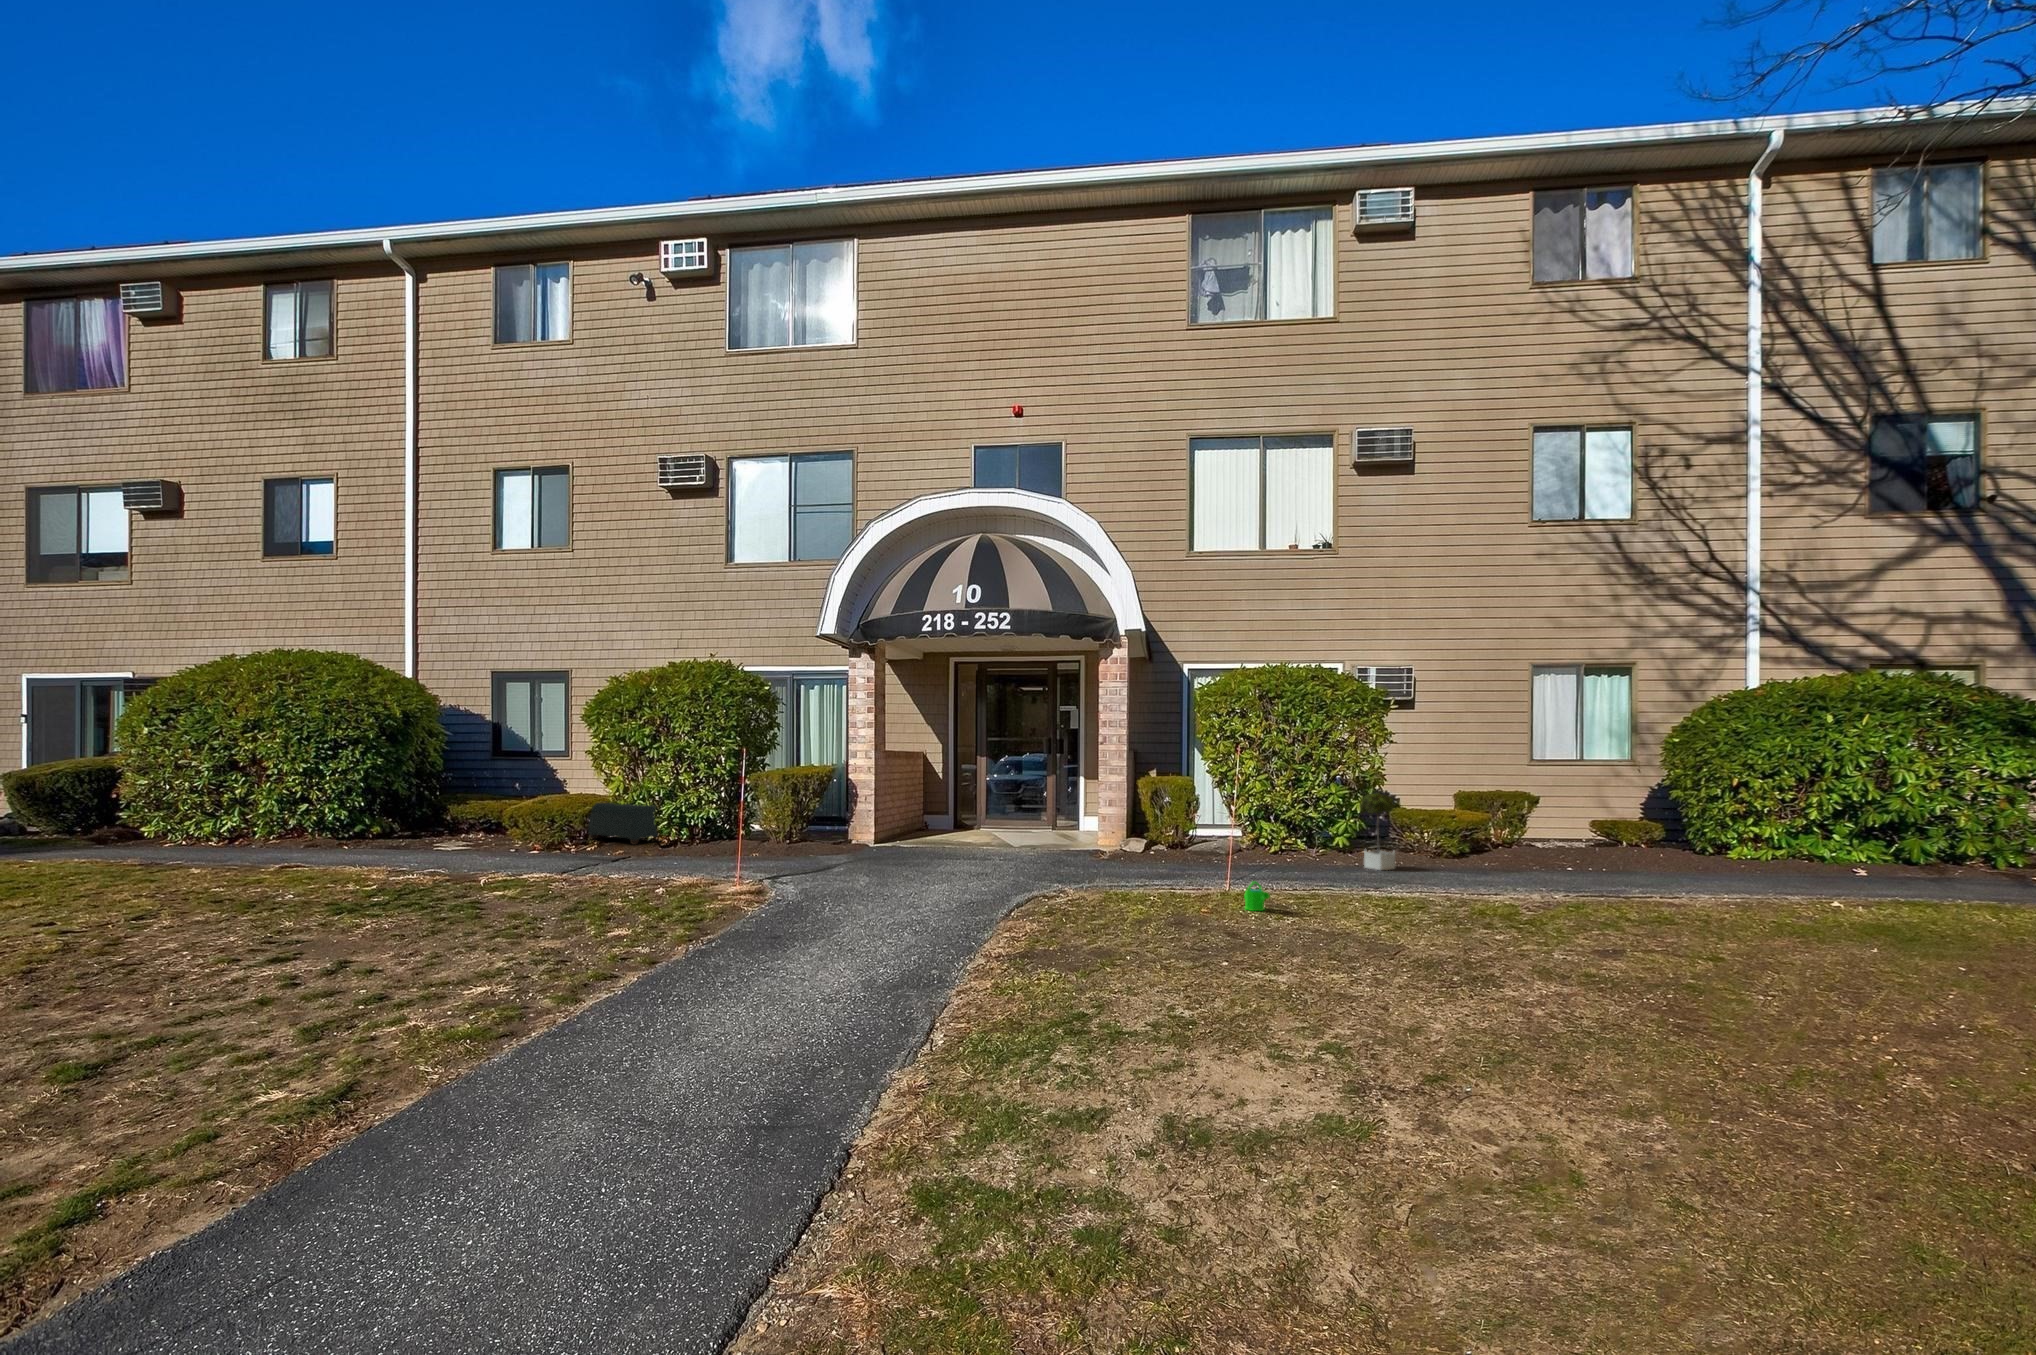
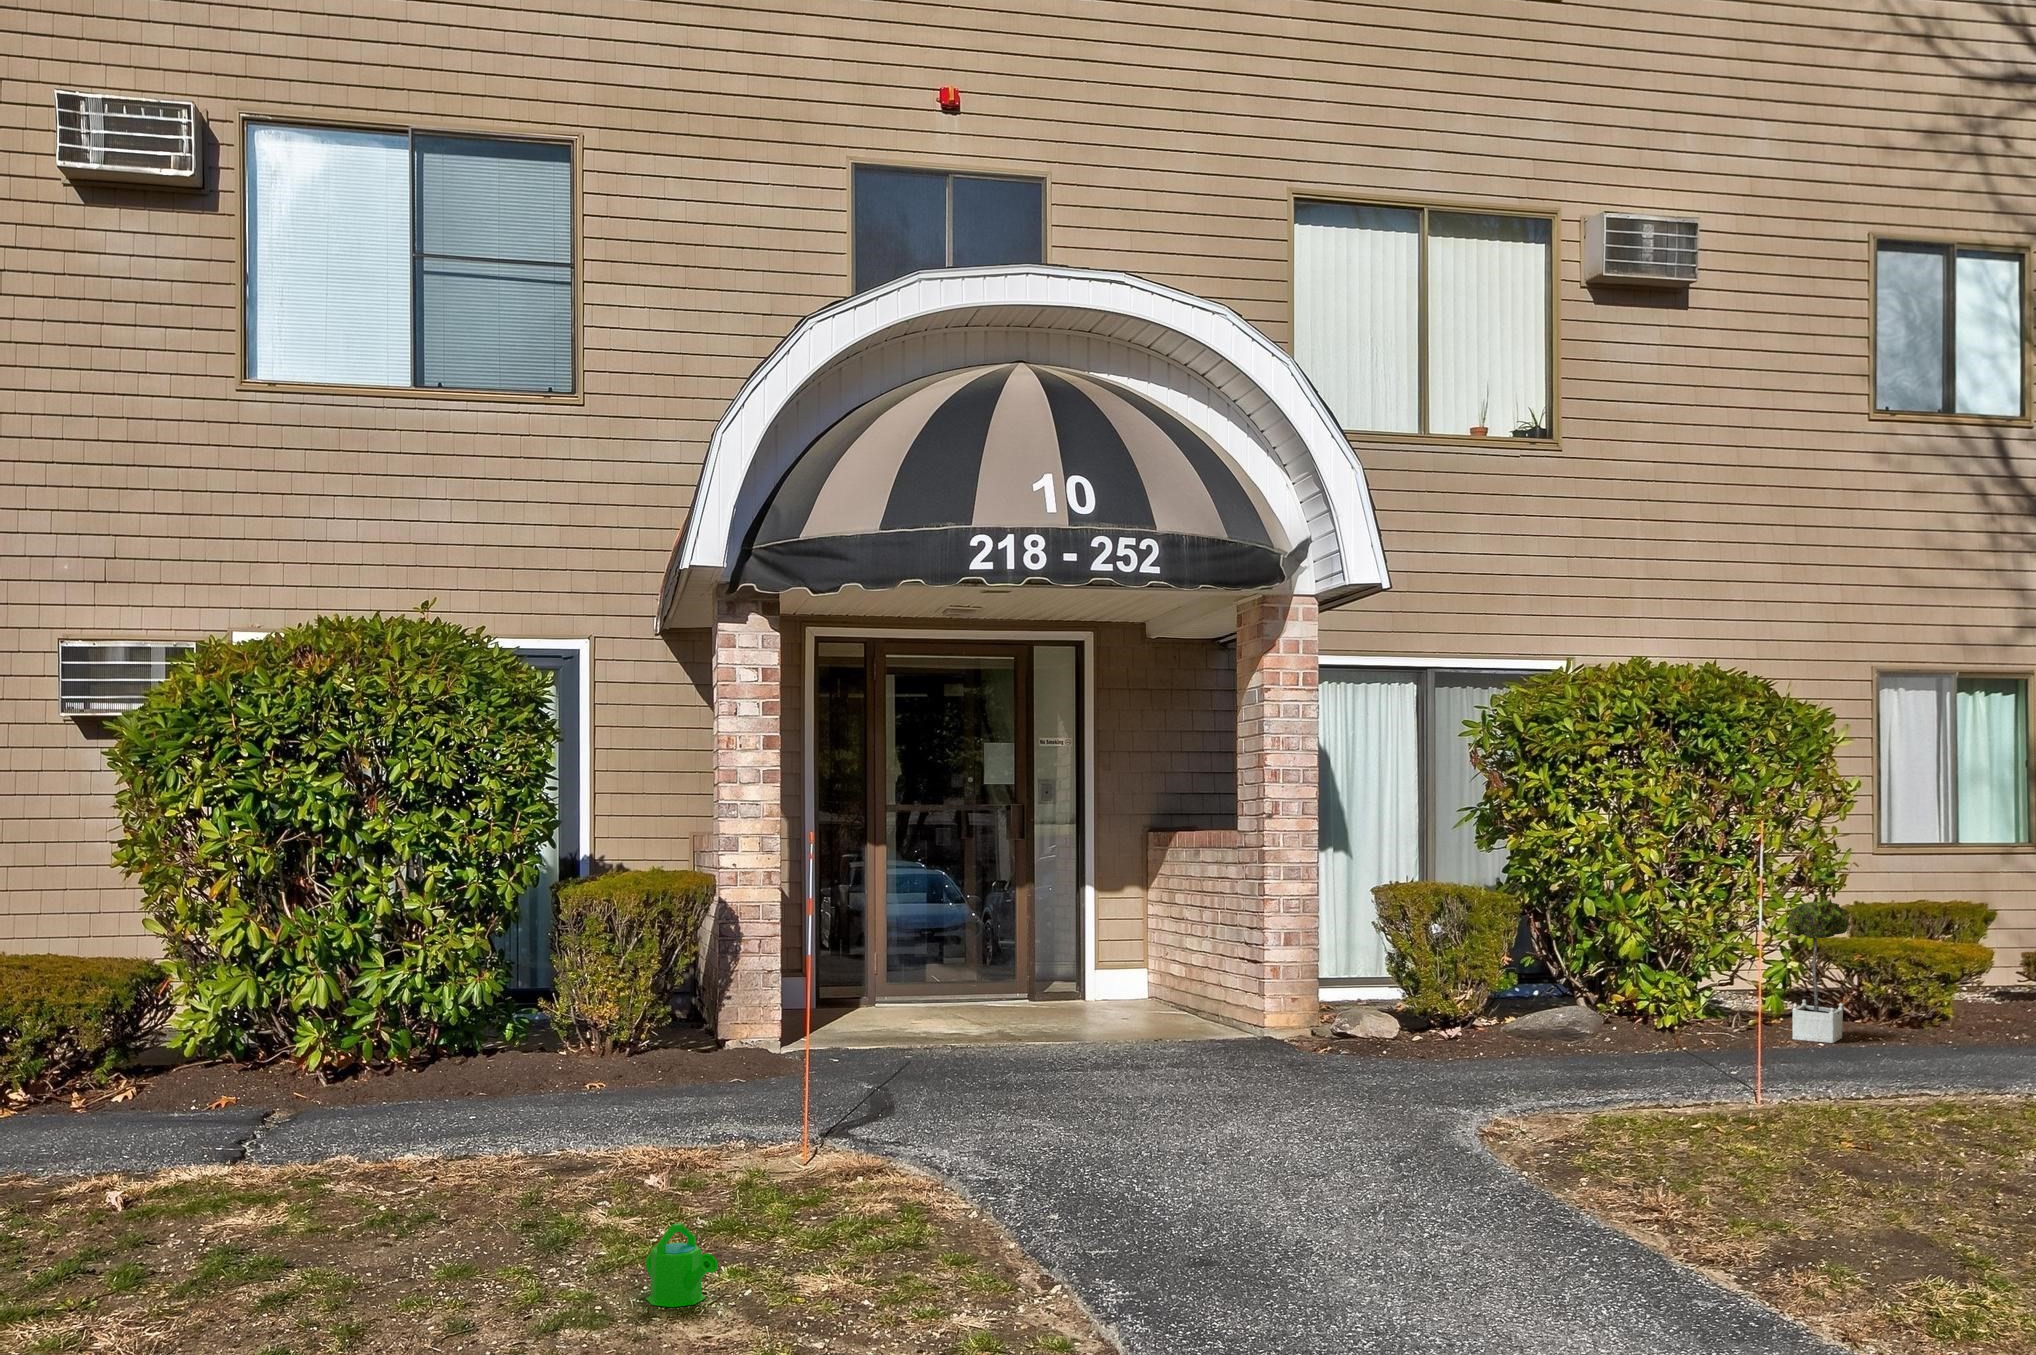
bench: present [589,801,662,844] -> none [43,992,278,1108]
watering can: present [1244,881,1270,911] -> present [646,1223,718,1307]

